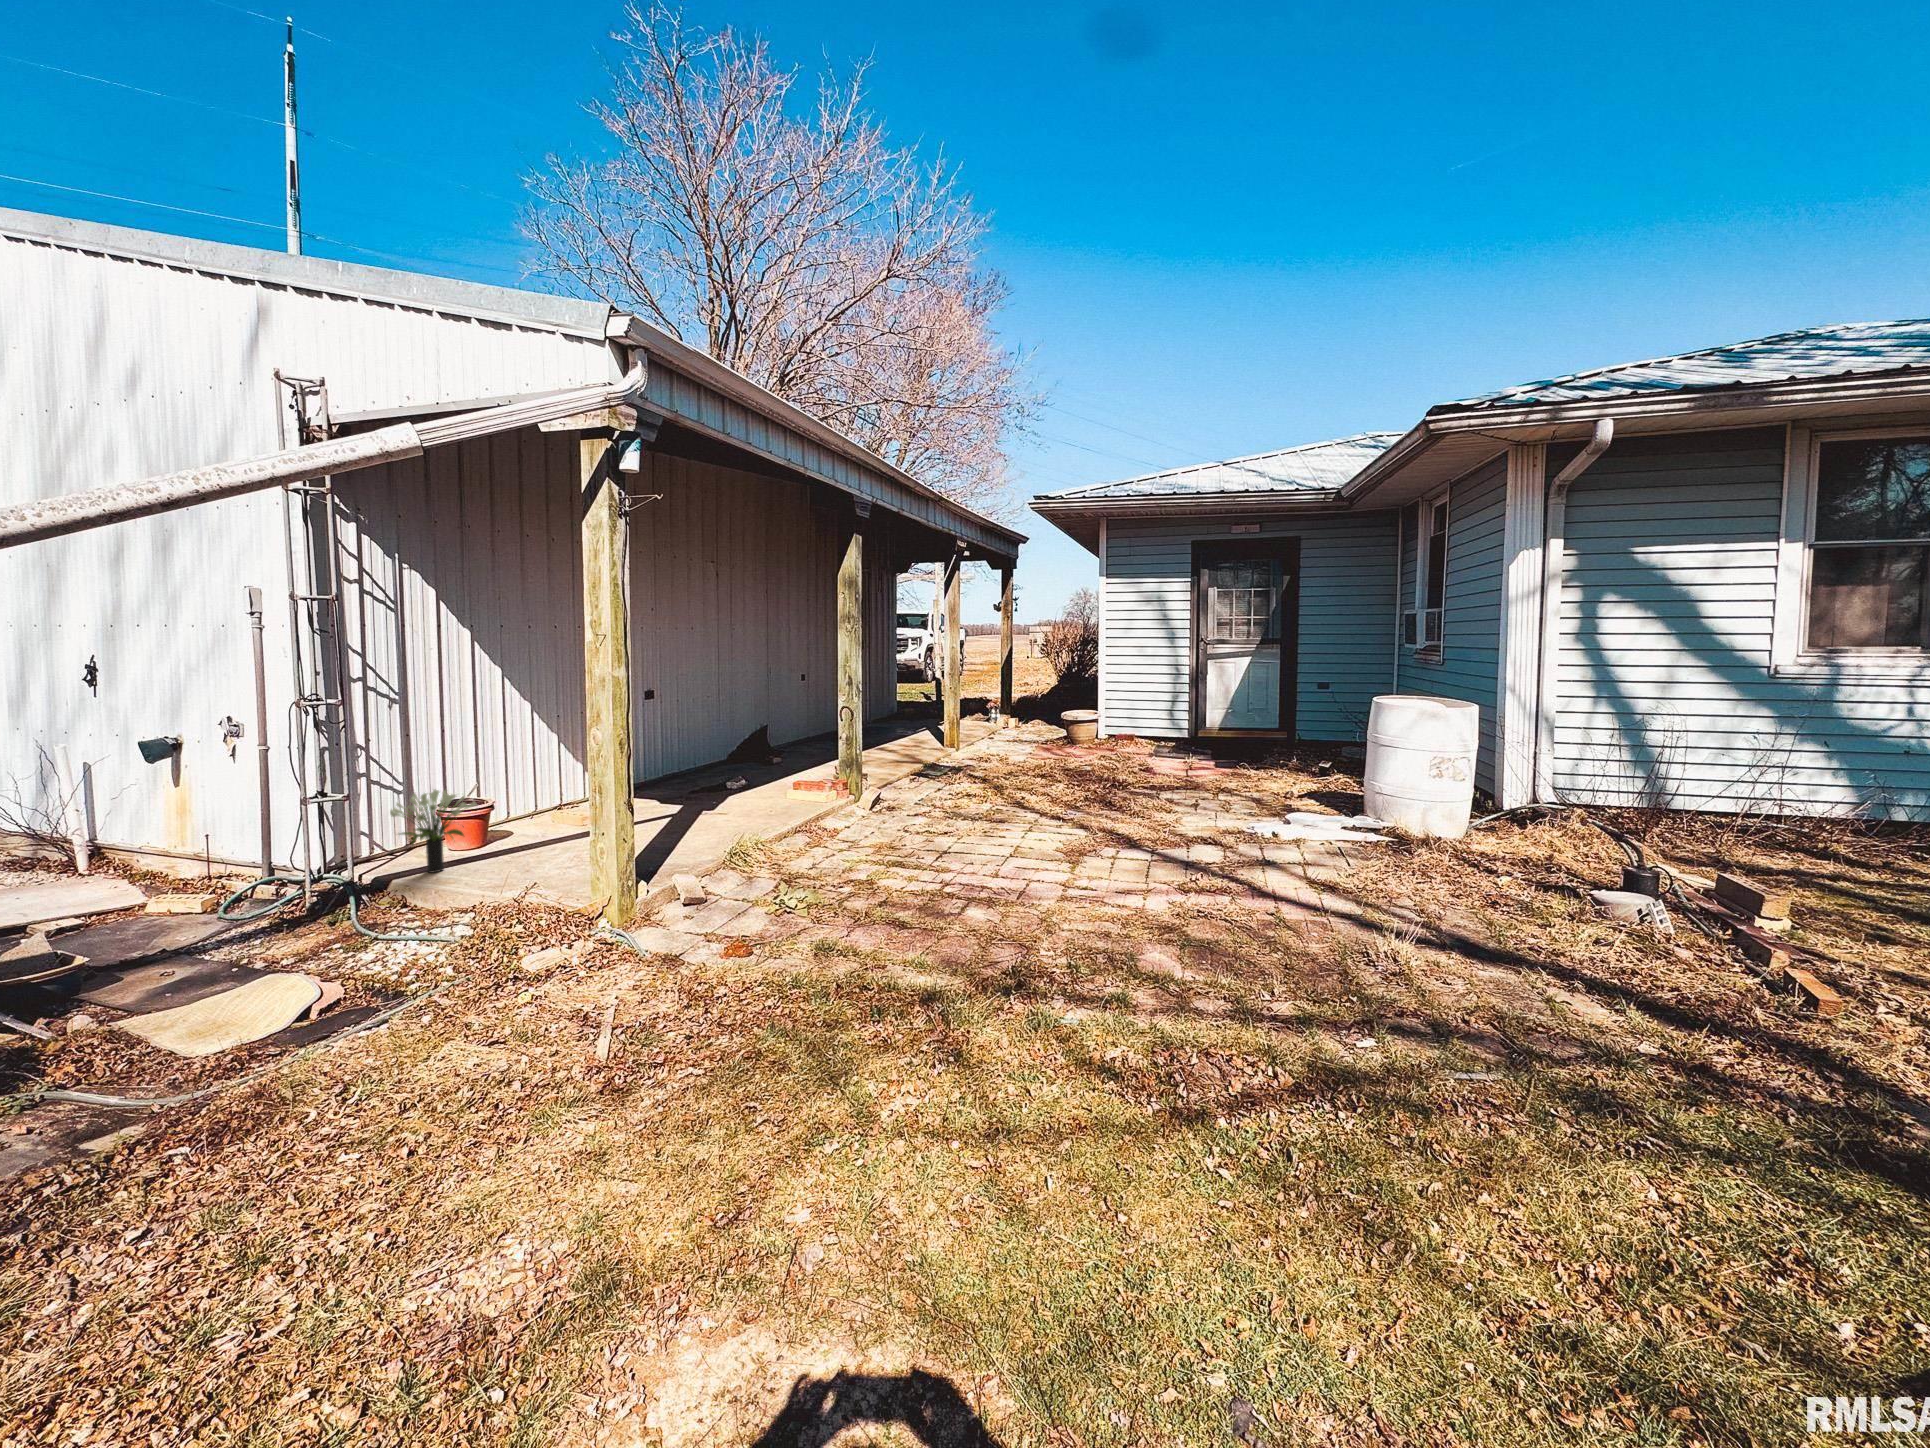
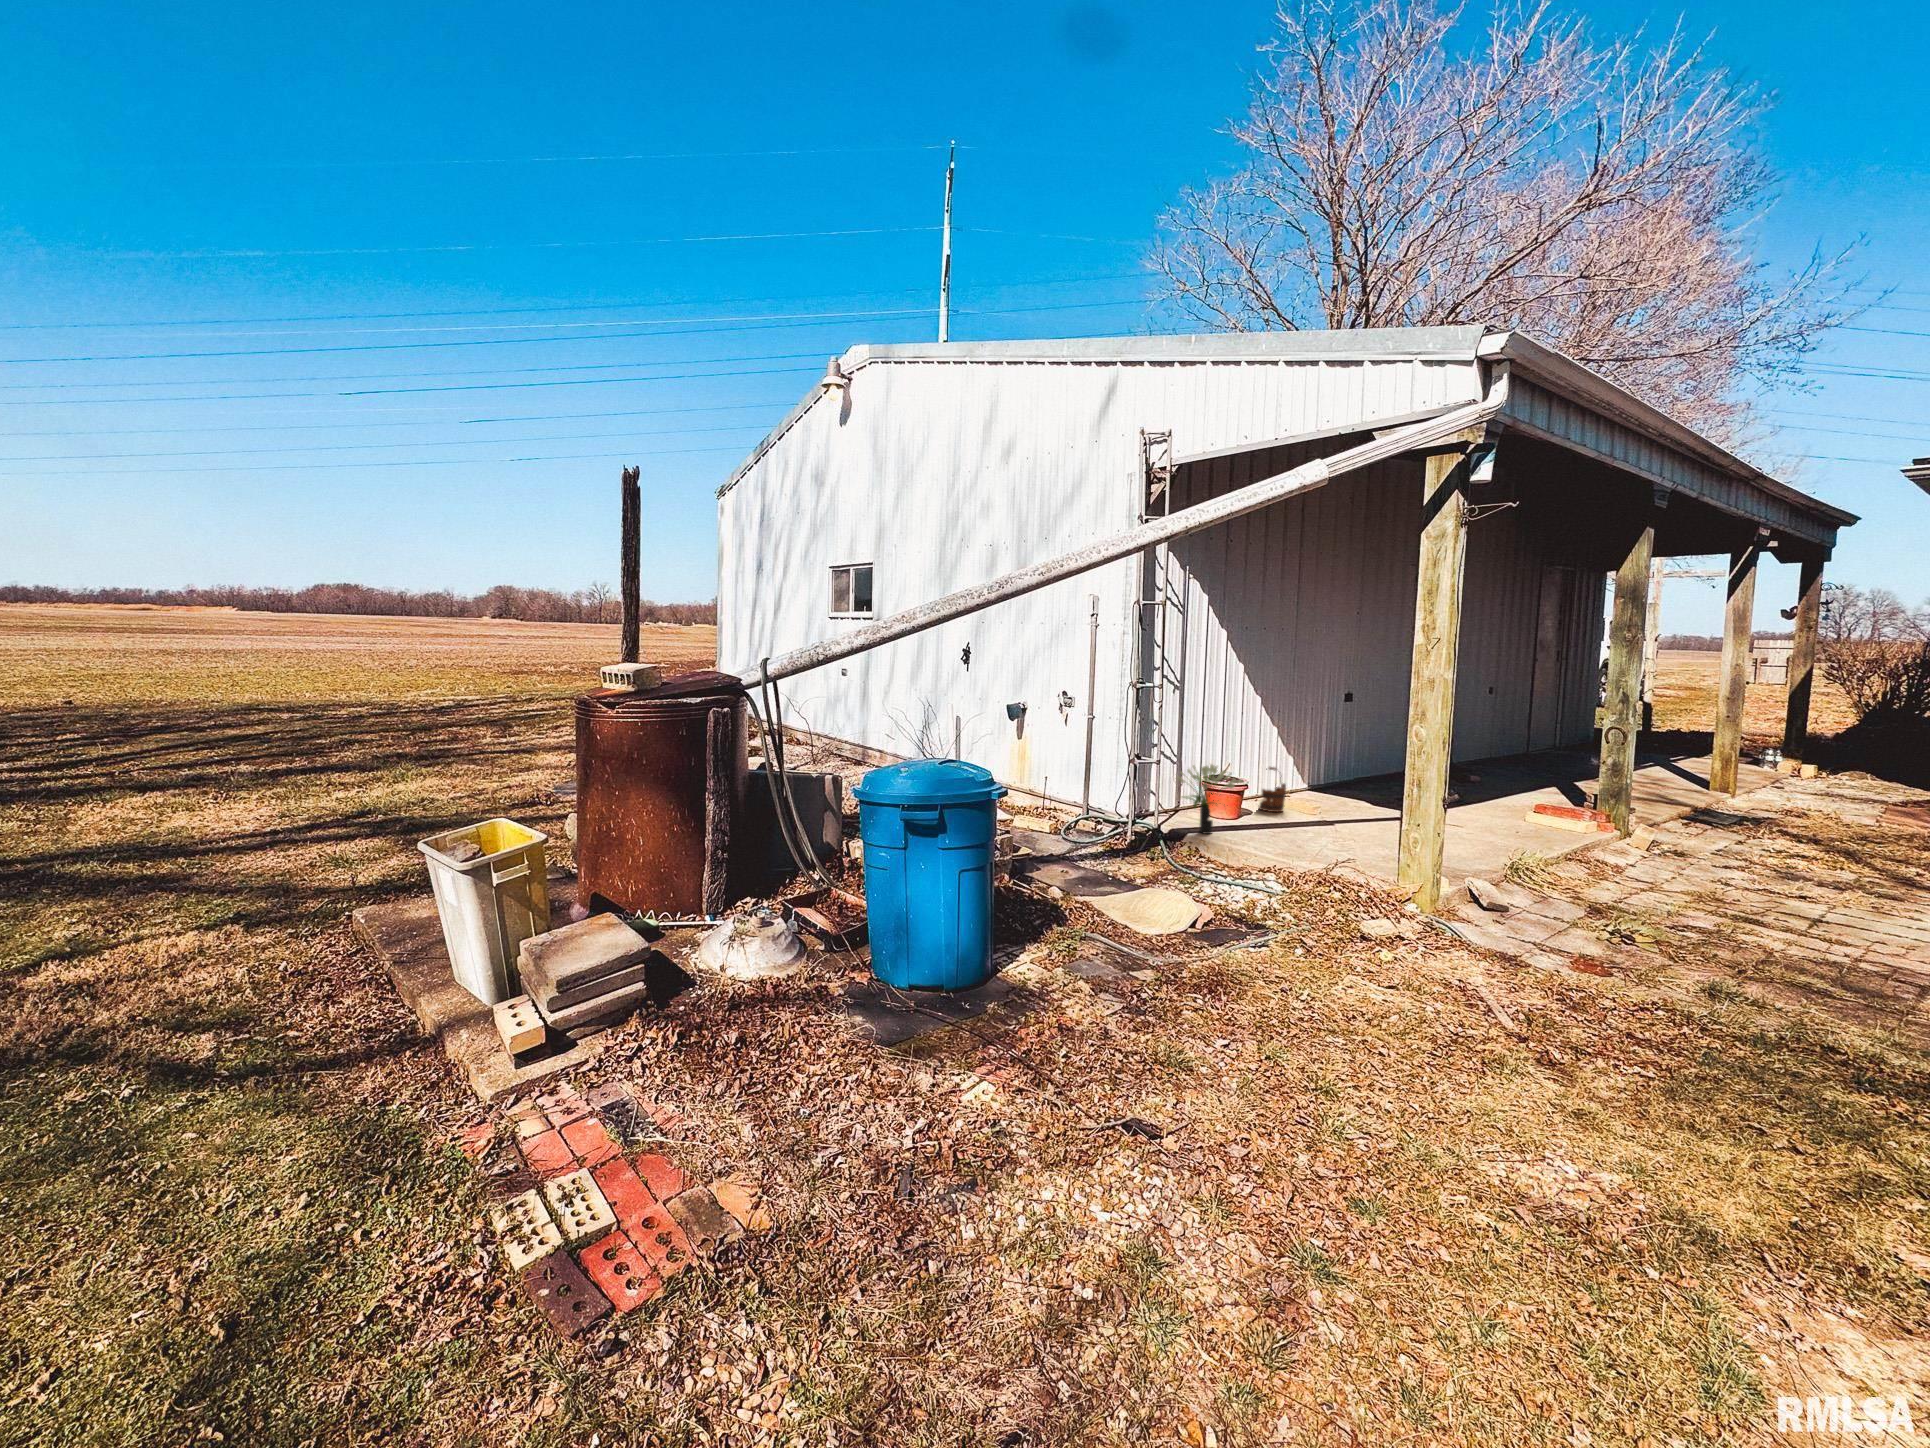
wooden bucket: none [526,779,558,829] -> present [1259,767,1286,812]

